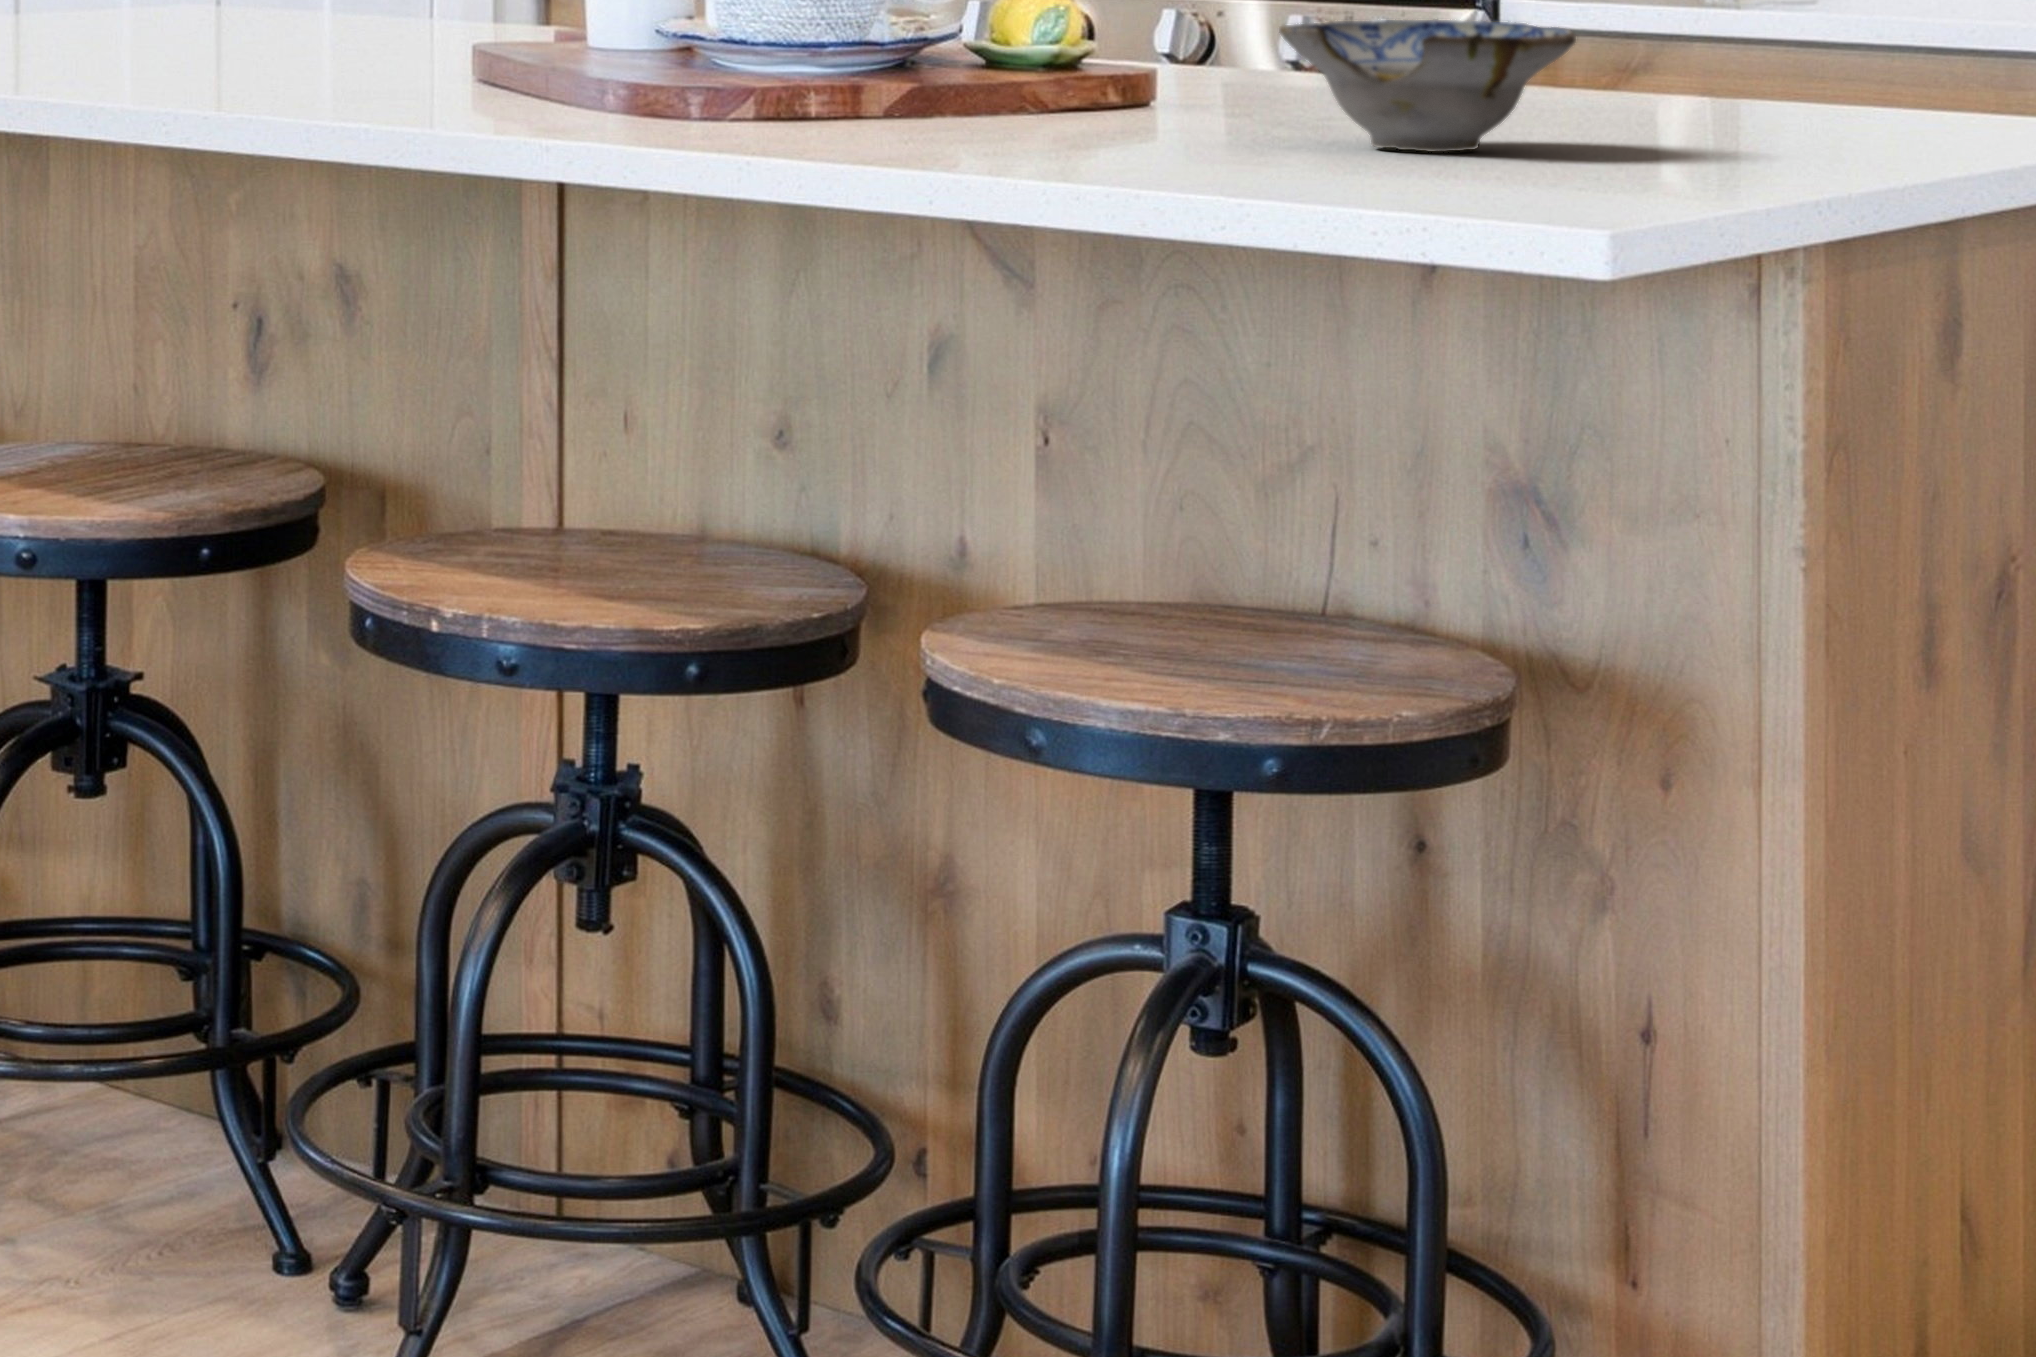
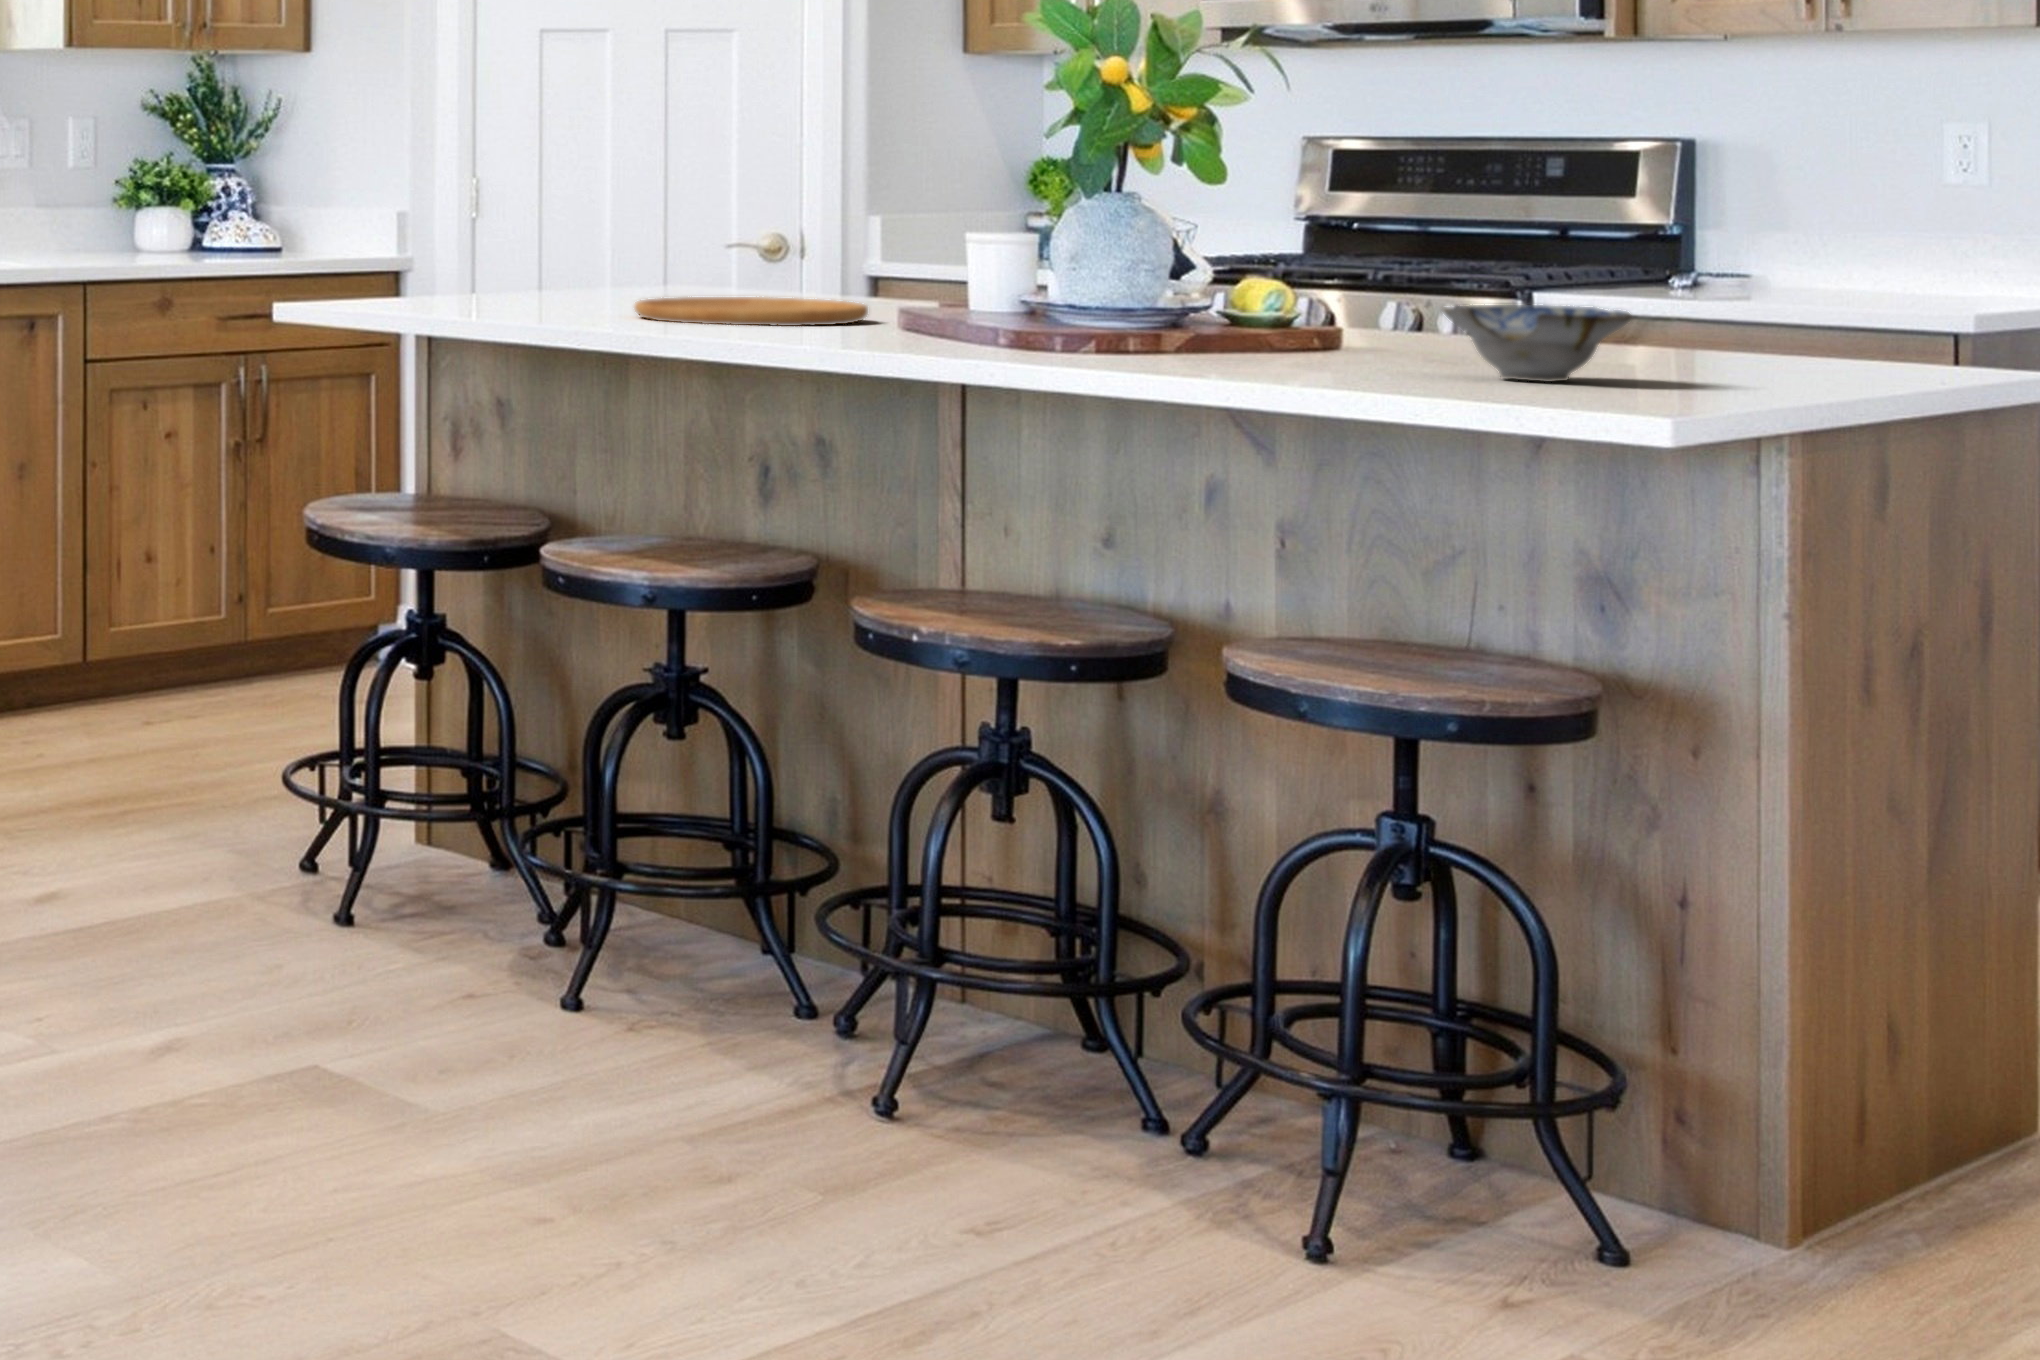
cutting board: none [65,17,447,65] -> present [635,297,868,326]

